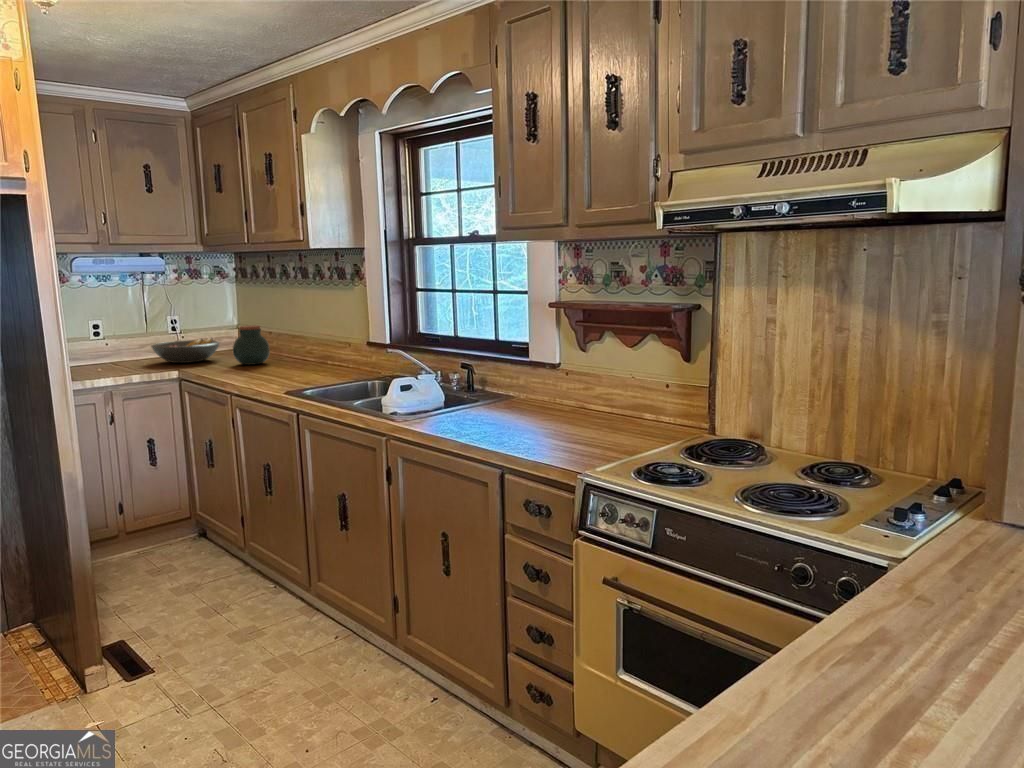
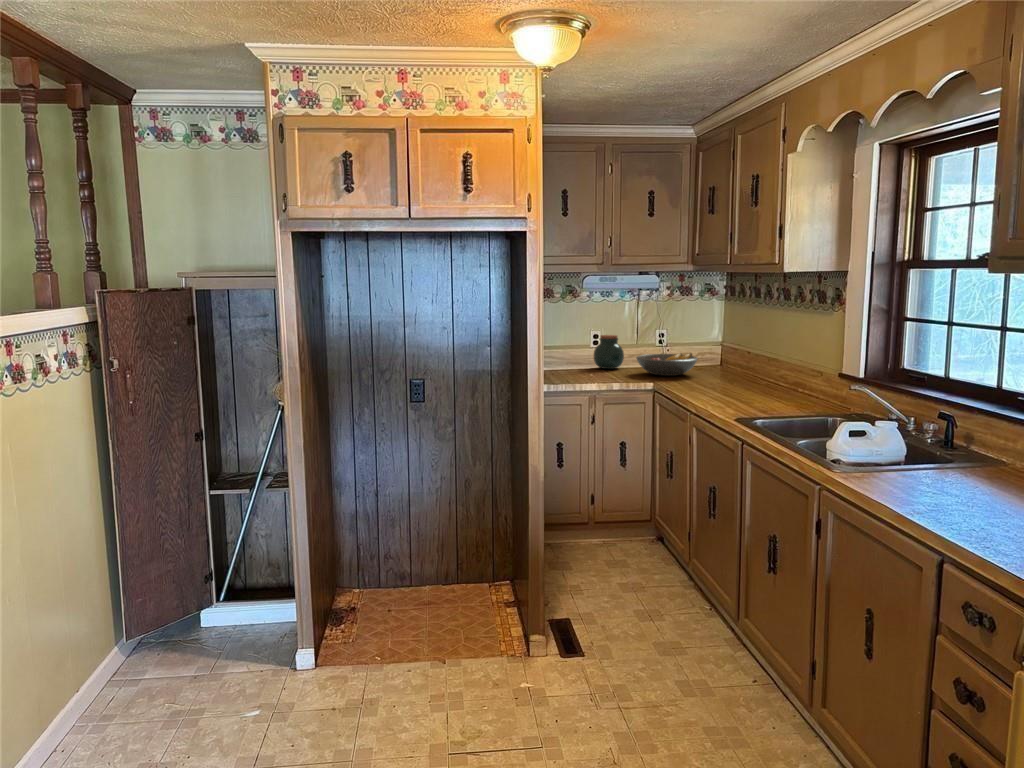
jar: present [233,325,270,365] -> present [593,335,624,369]

